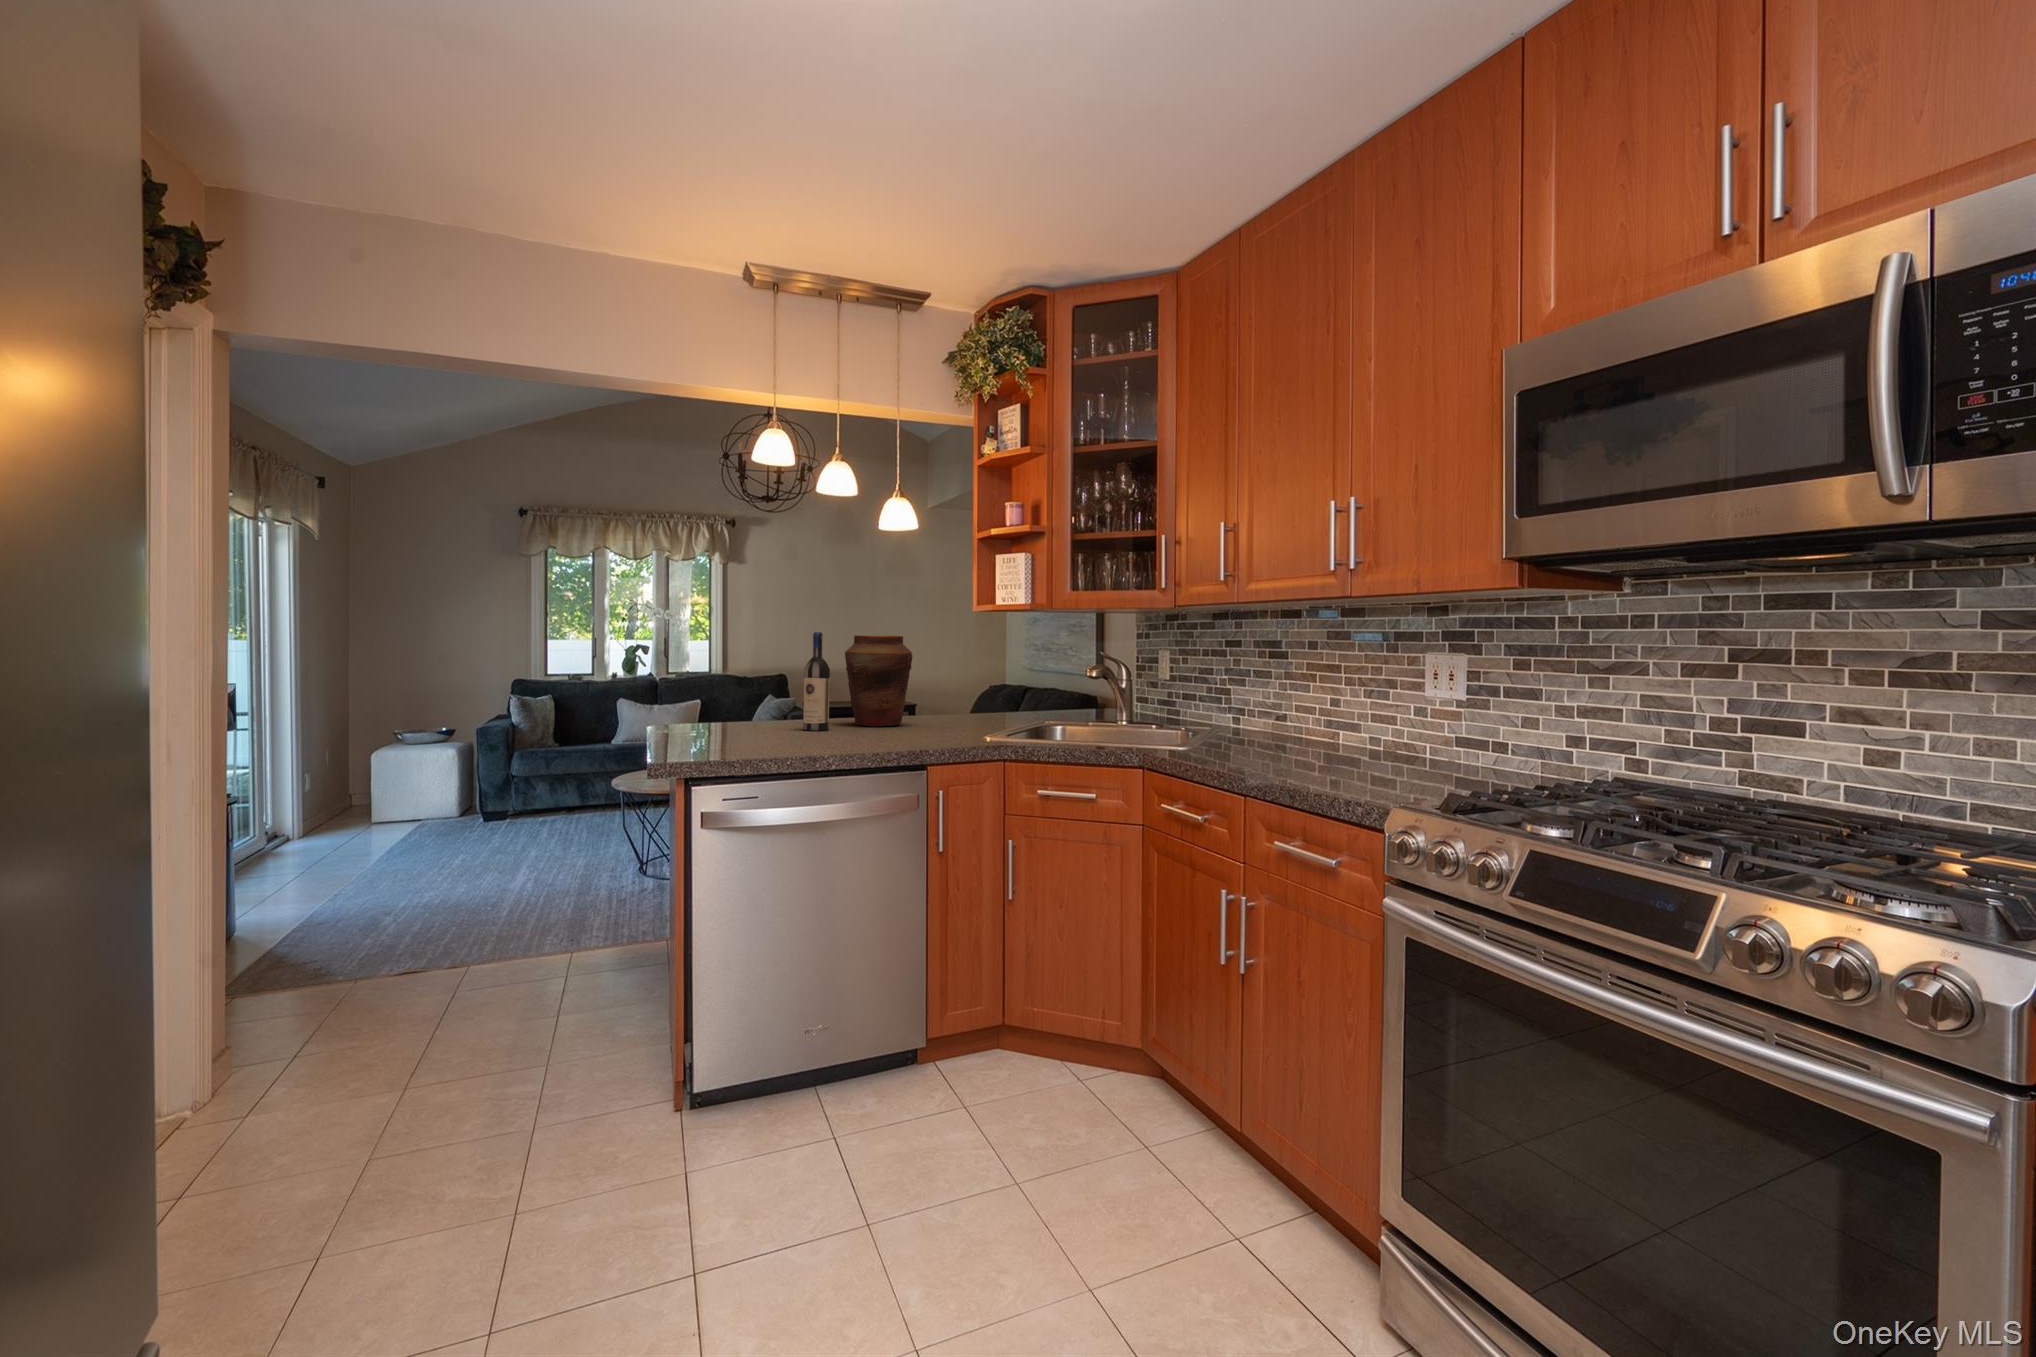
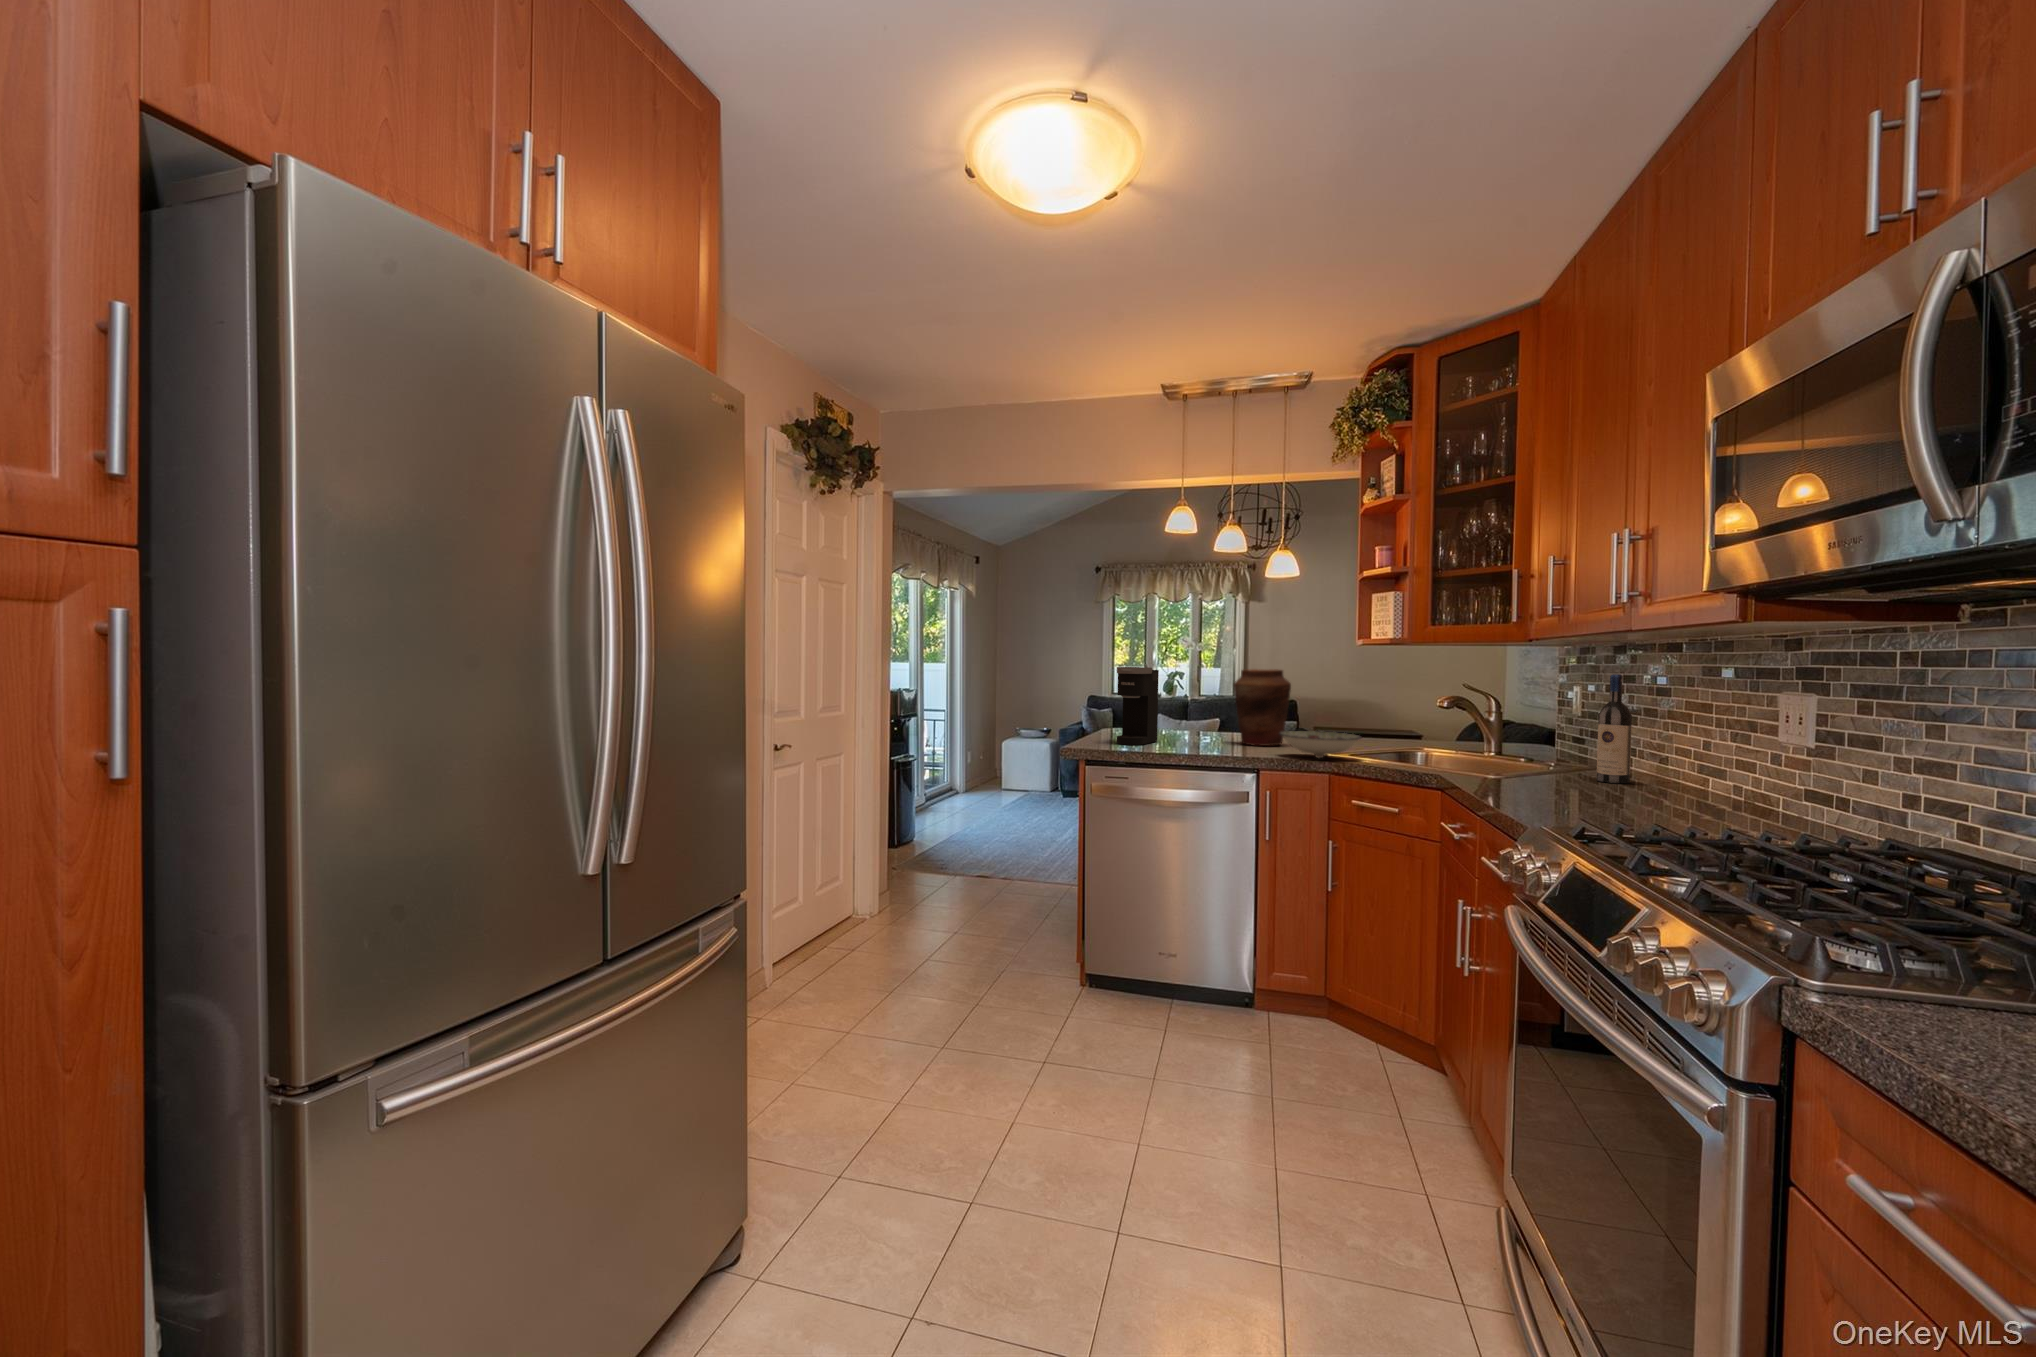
coffee maker: none [712,629,758,735] -> present [1117,667,1159,745]
wine bottle: present [803,632,830,731] -> present [1597,674,1632,784]
bowl: none [931,706,1024,736] -> present [1279,731,1362,758]

